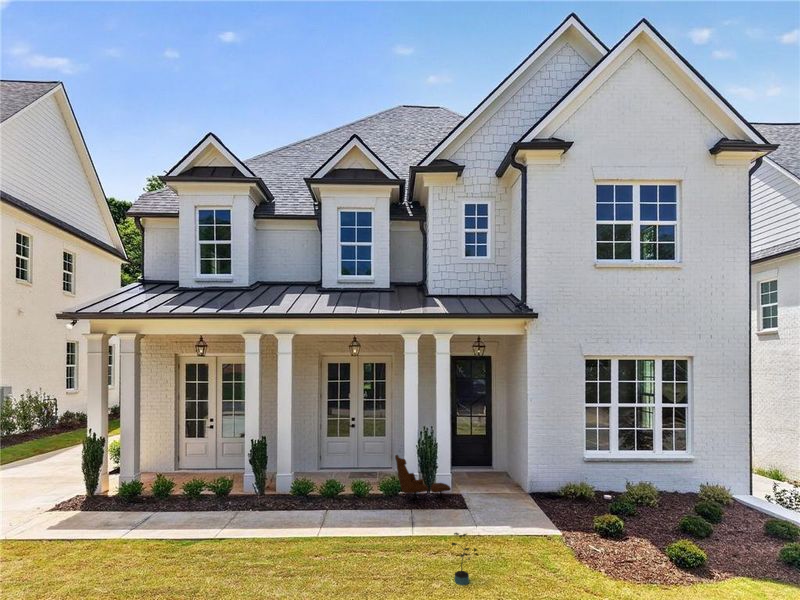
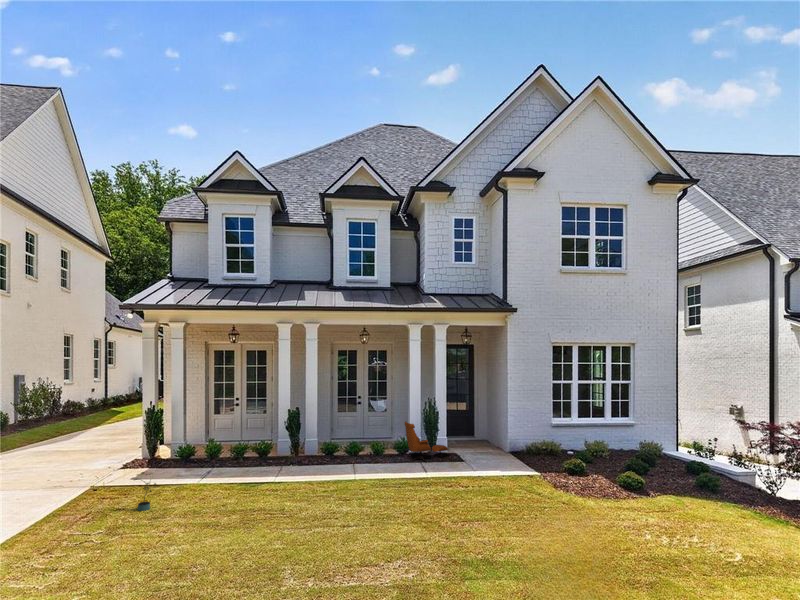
potted plant: present [452,533,478,585] -> present [134,472,156,511]

